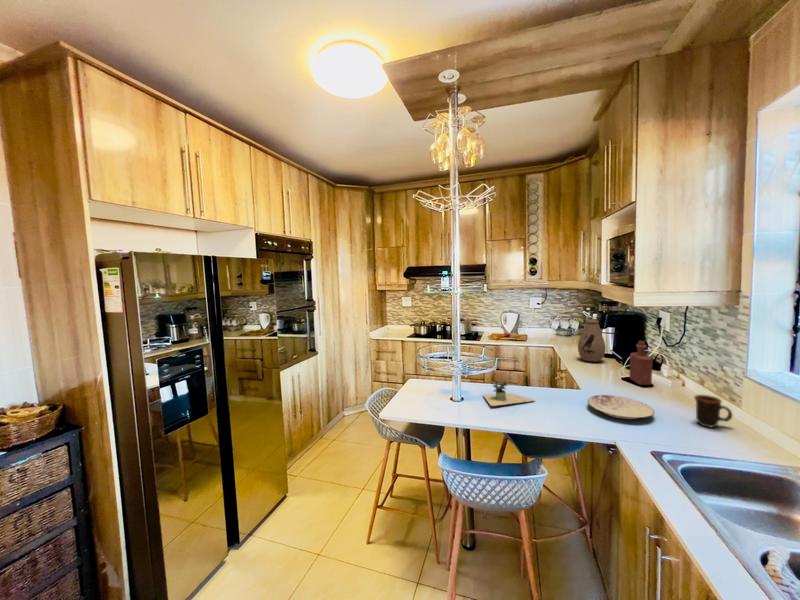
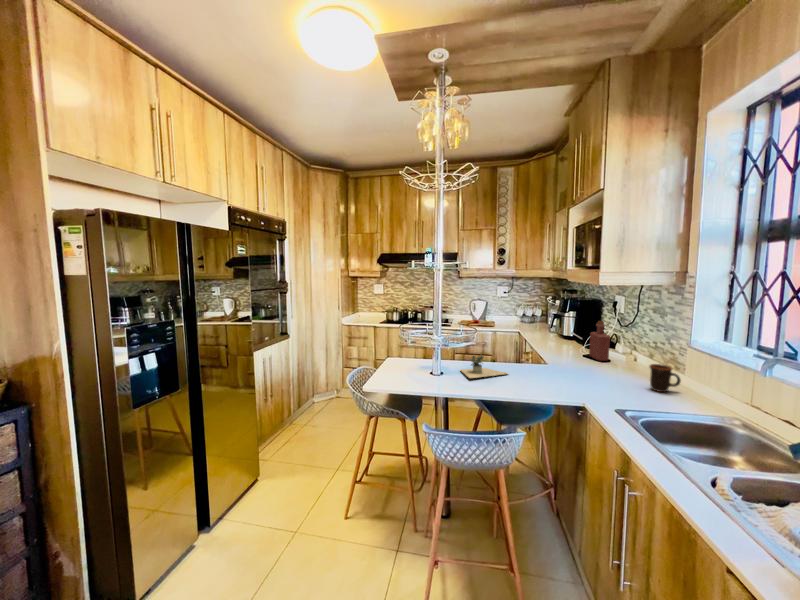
vase: present [578,320,605,362] -> none [542,304,567,343]
plate: present [587,395,655,419] -> none [556,368,616,387]

